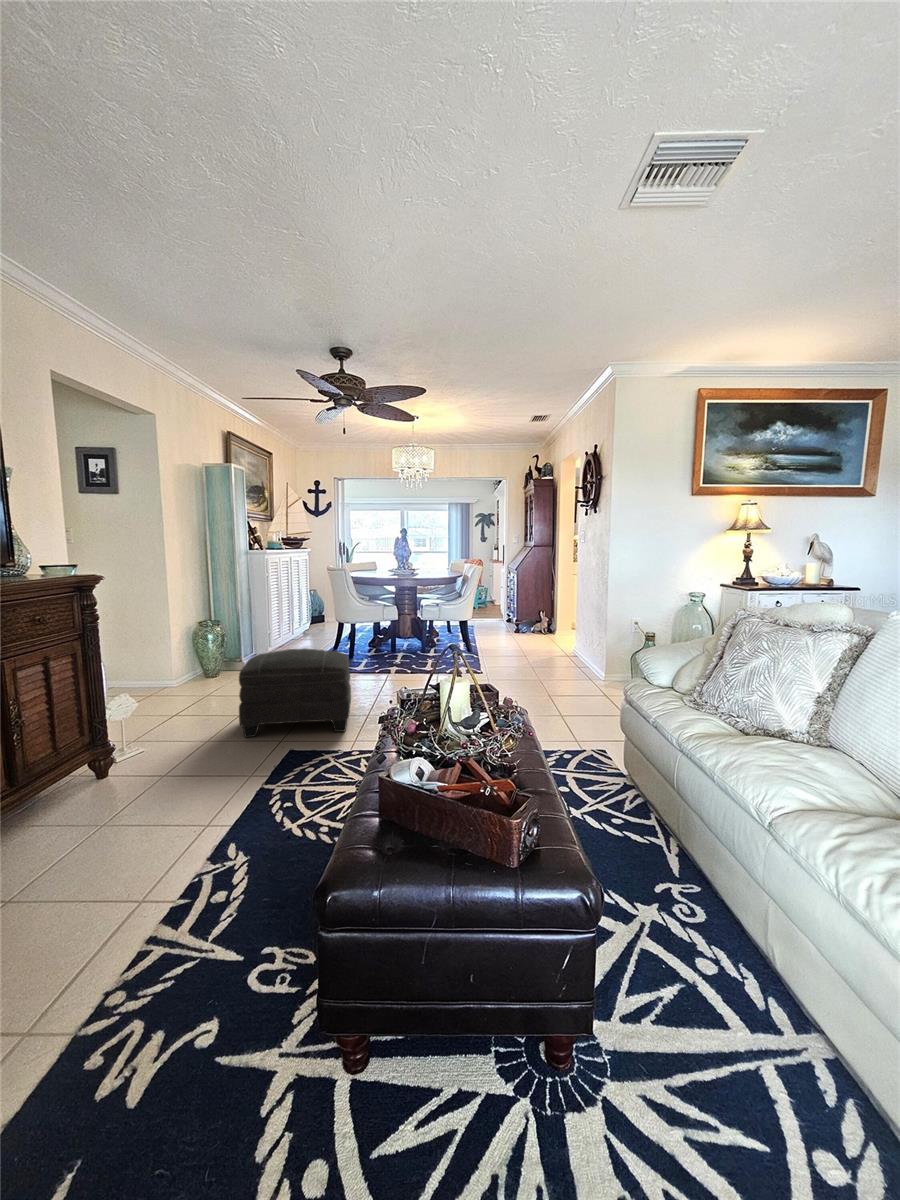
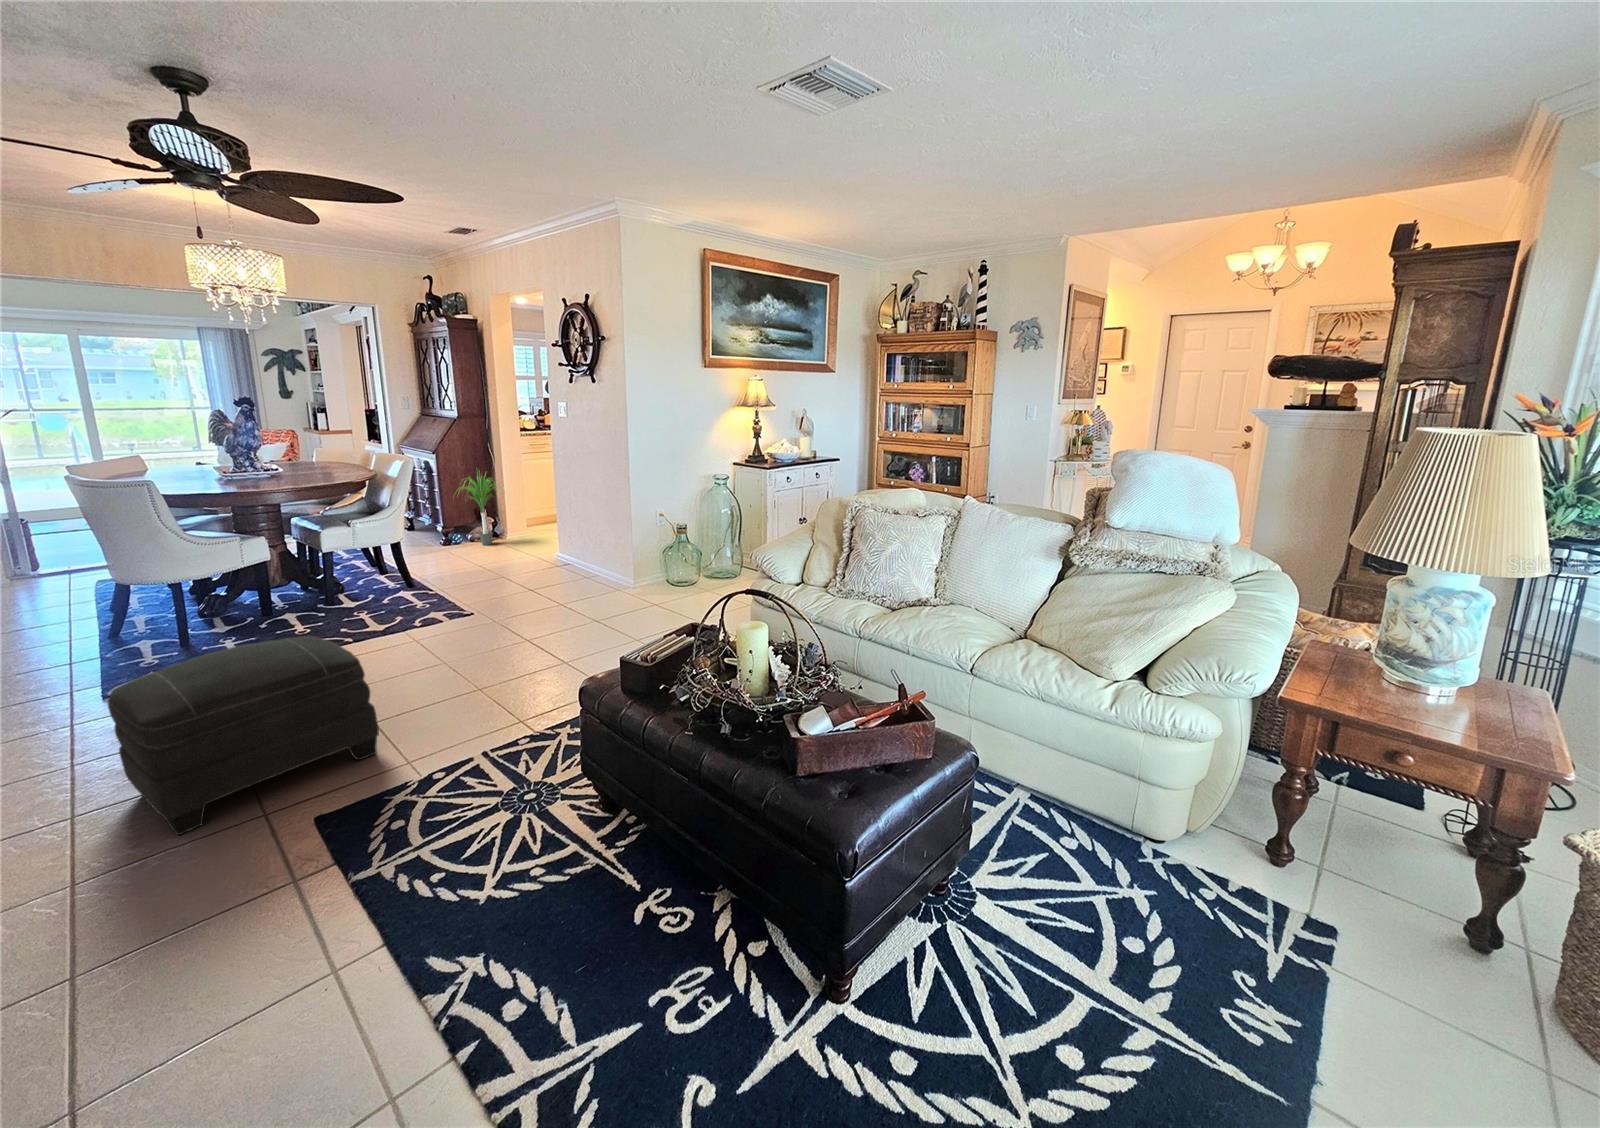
potted plant: none [521,579,558,636] -> present [463,472,495,545]

